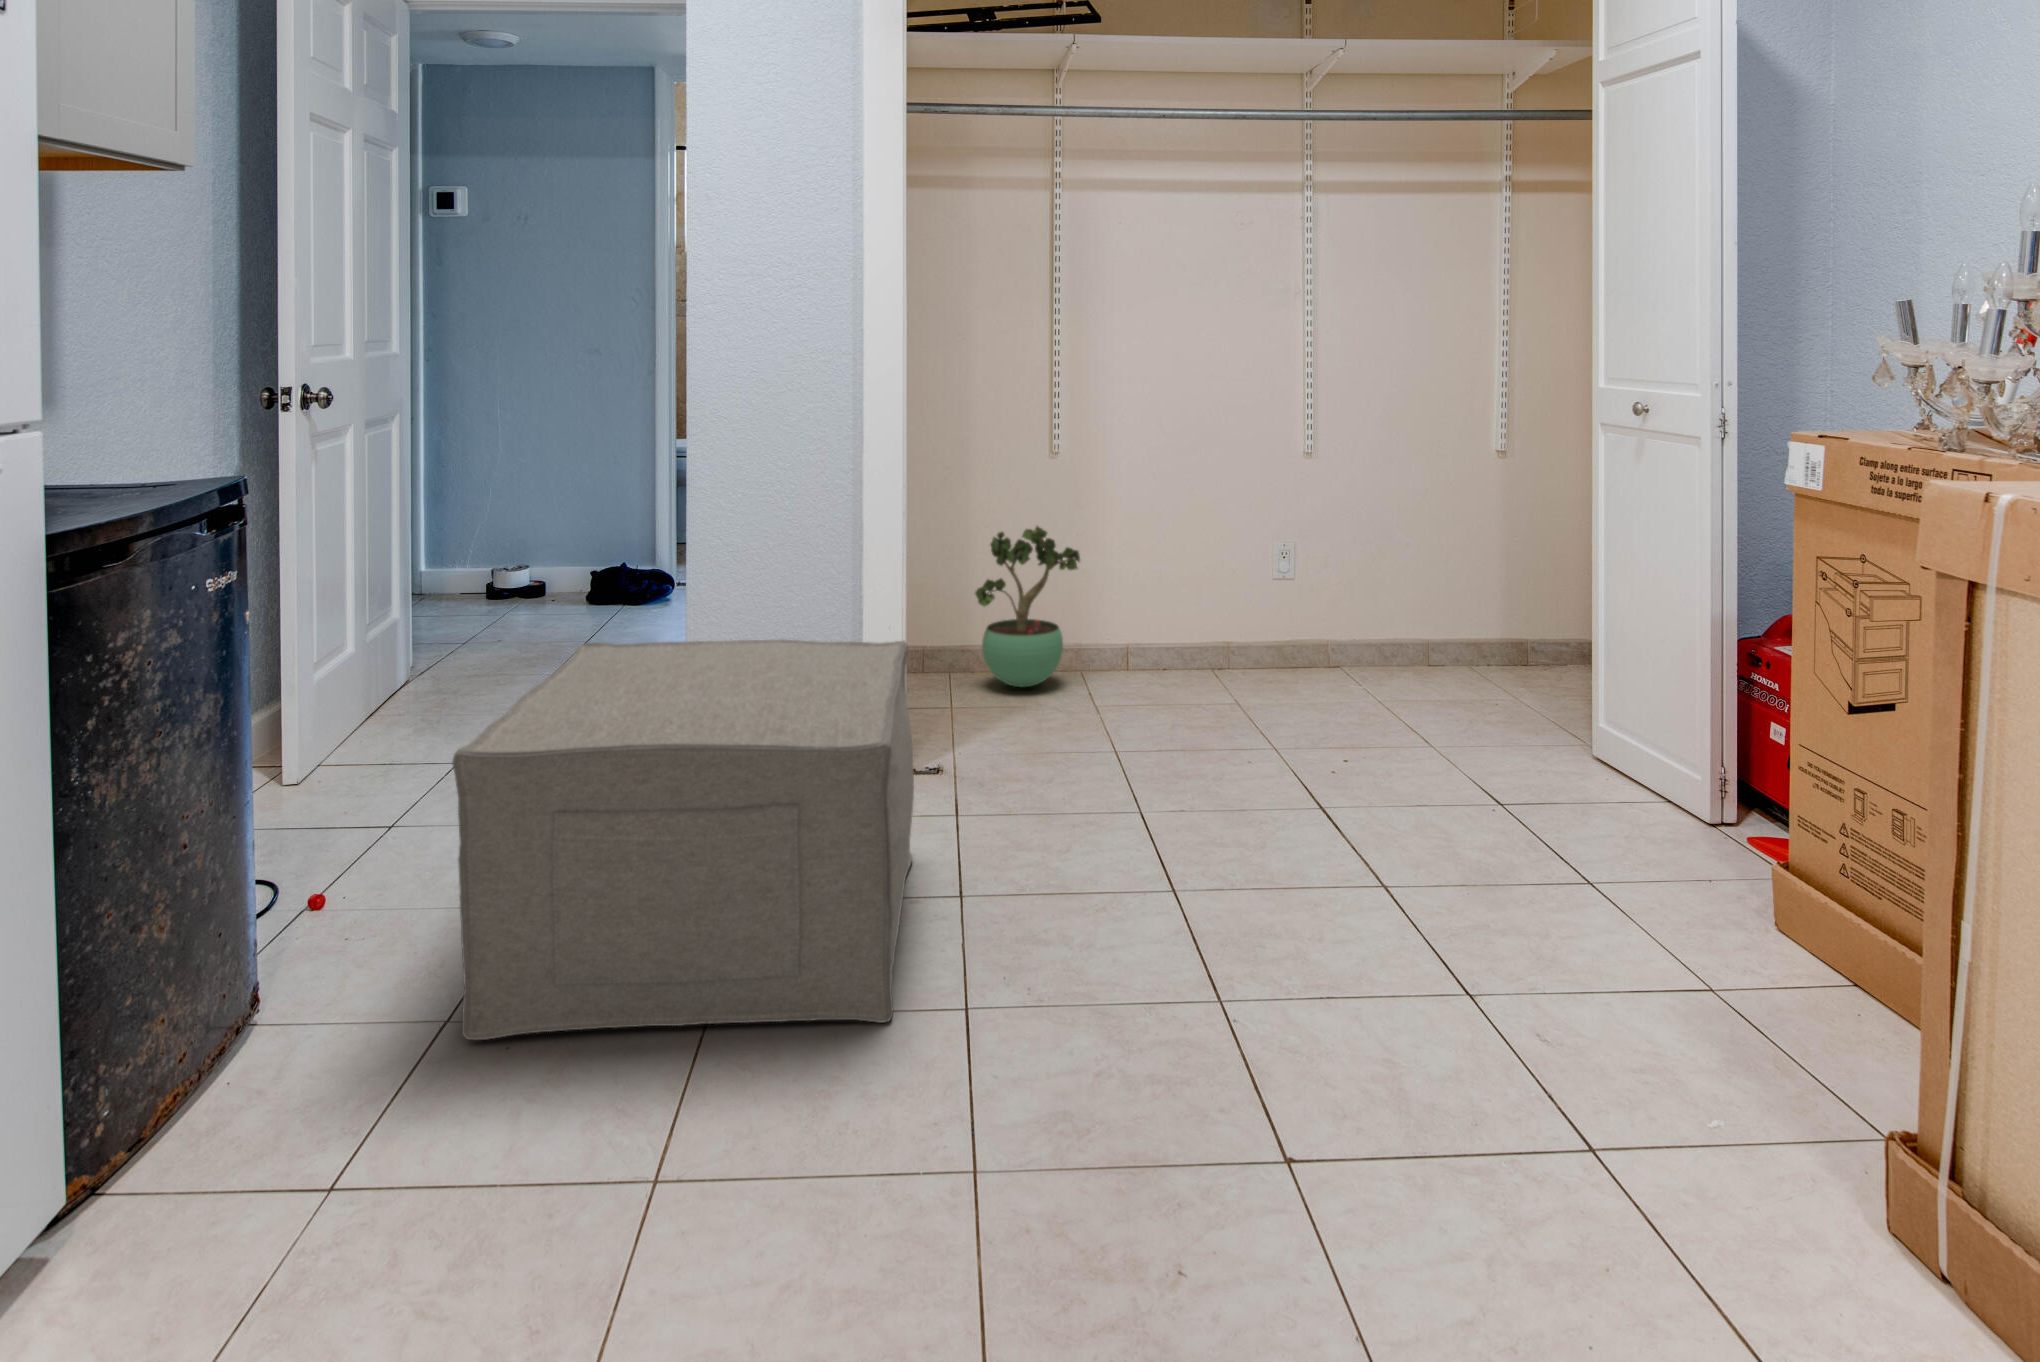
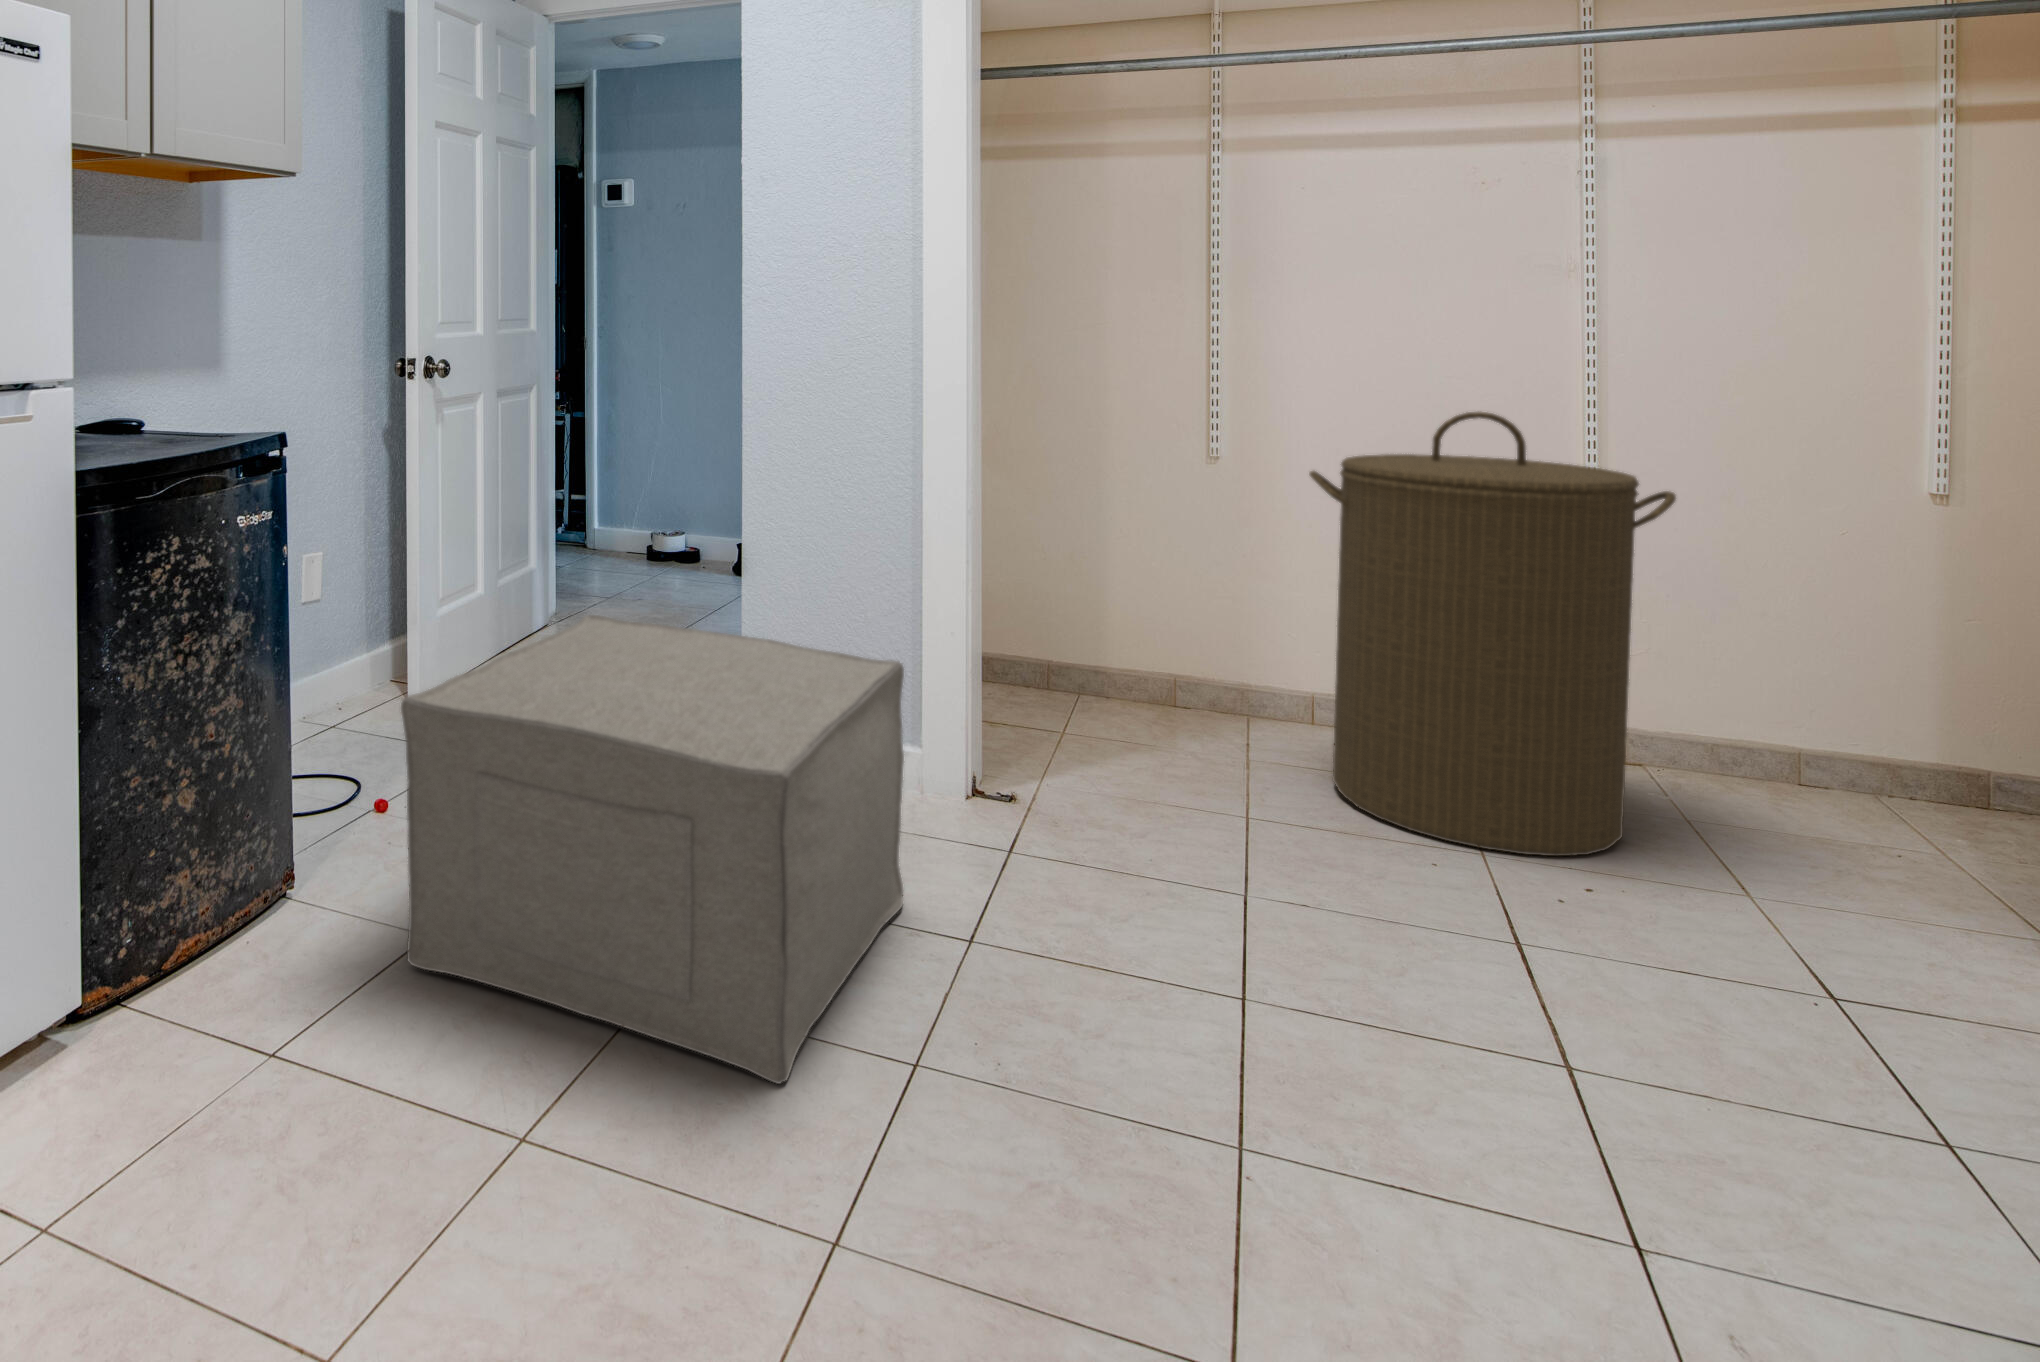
laundry hamper: none [1144,403,1358,719] -> present [1310,412,1676,856]
potted plant: present [975,527,1080,687] -> none [1078,548,1220,740]

